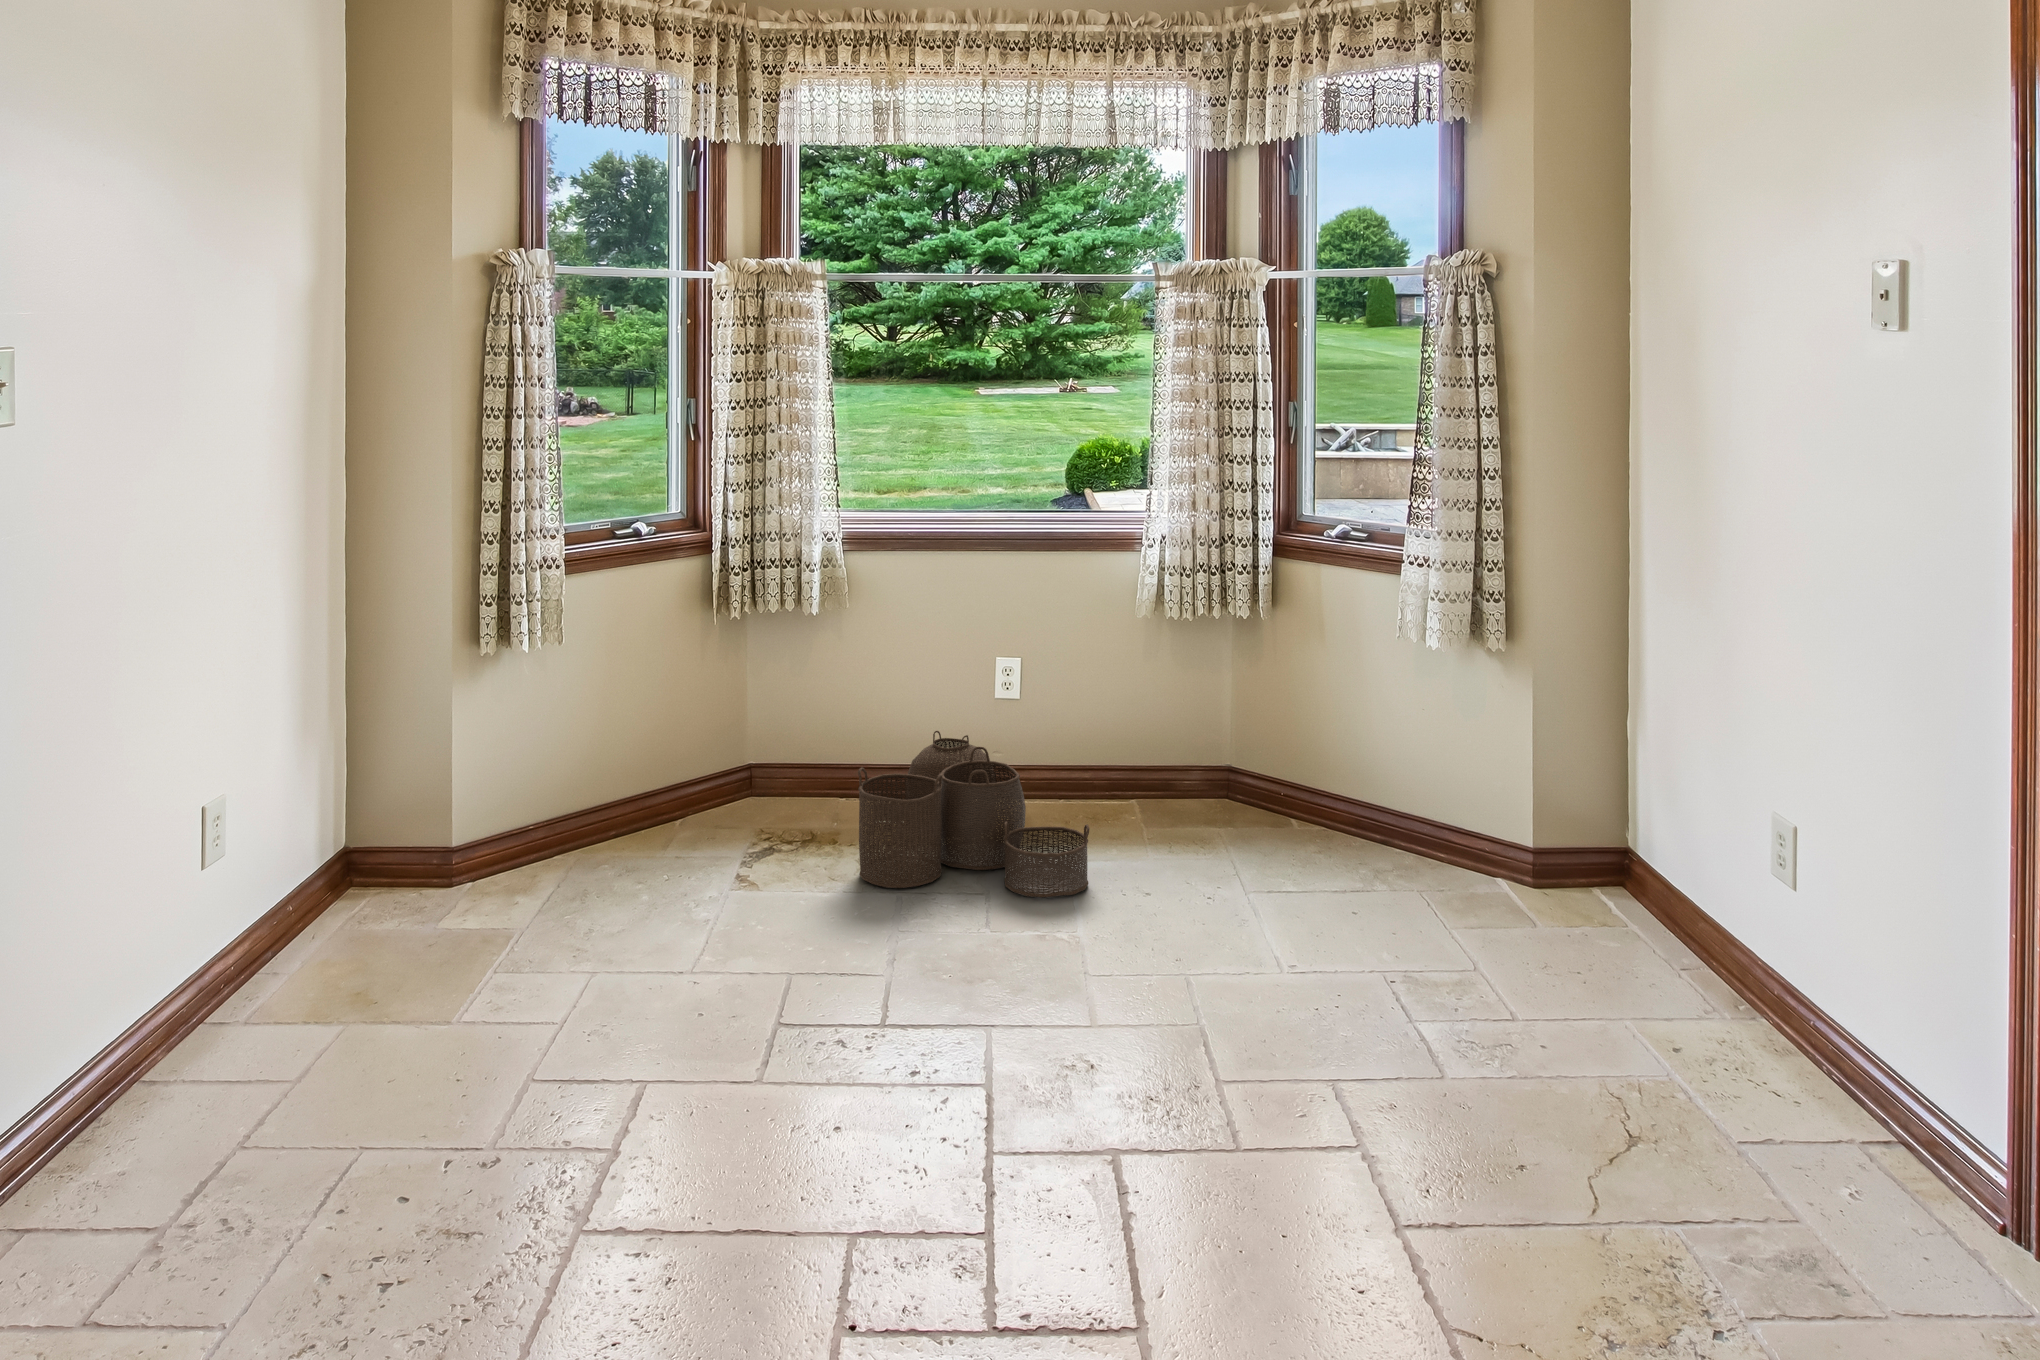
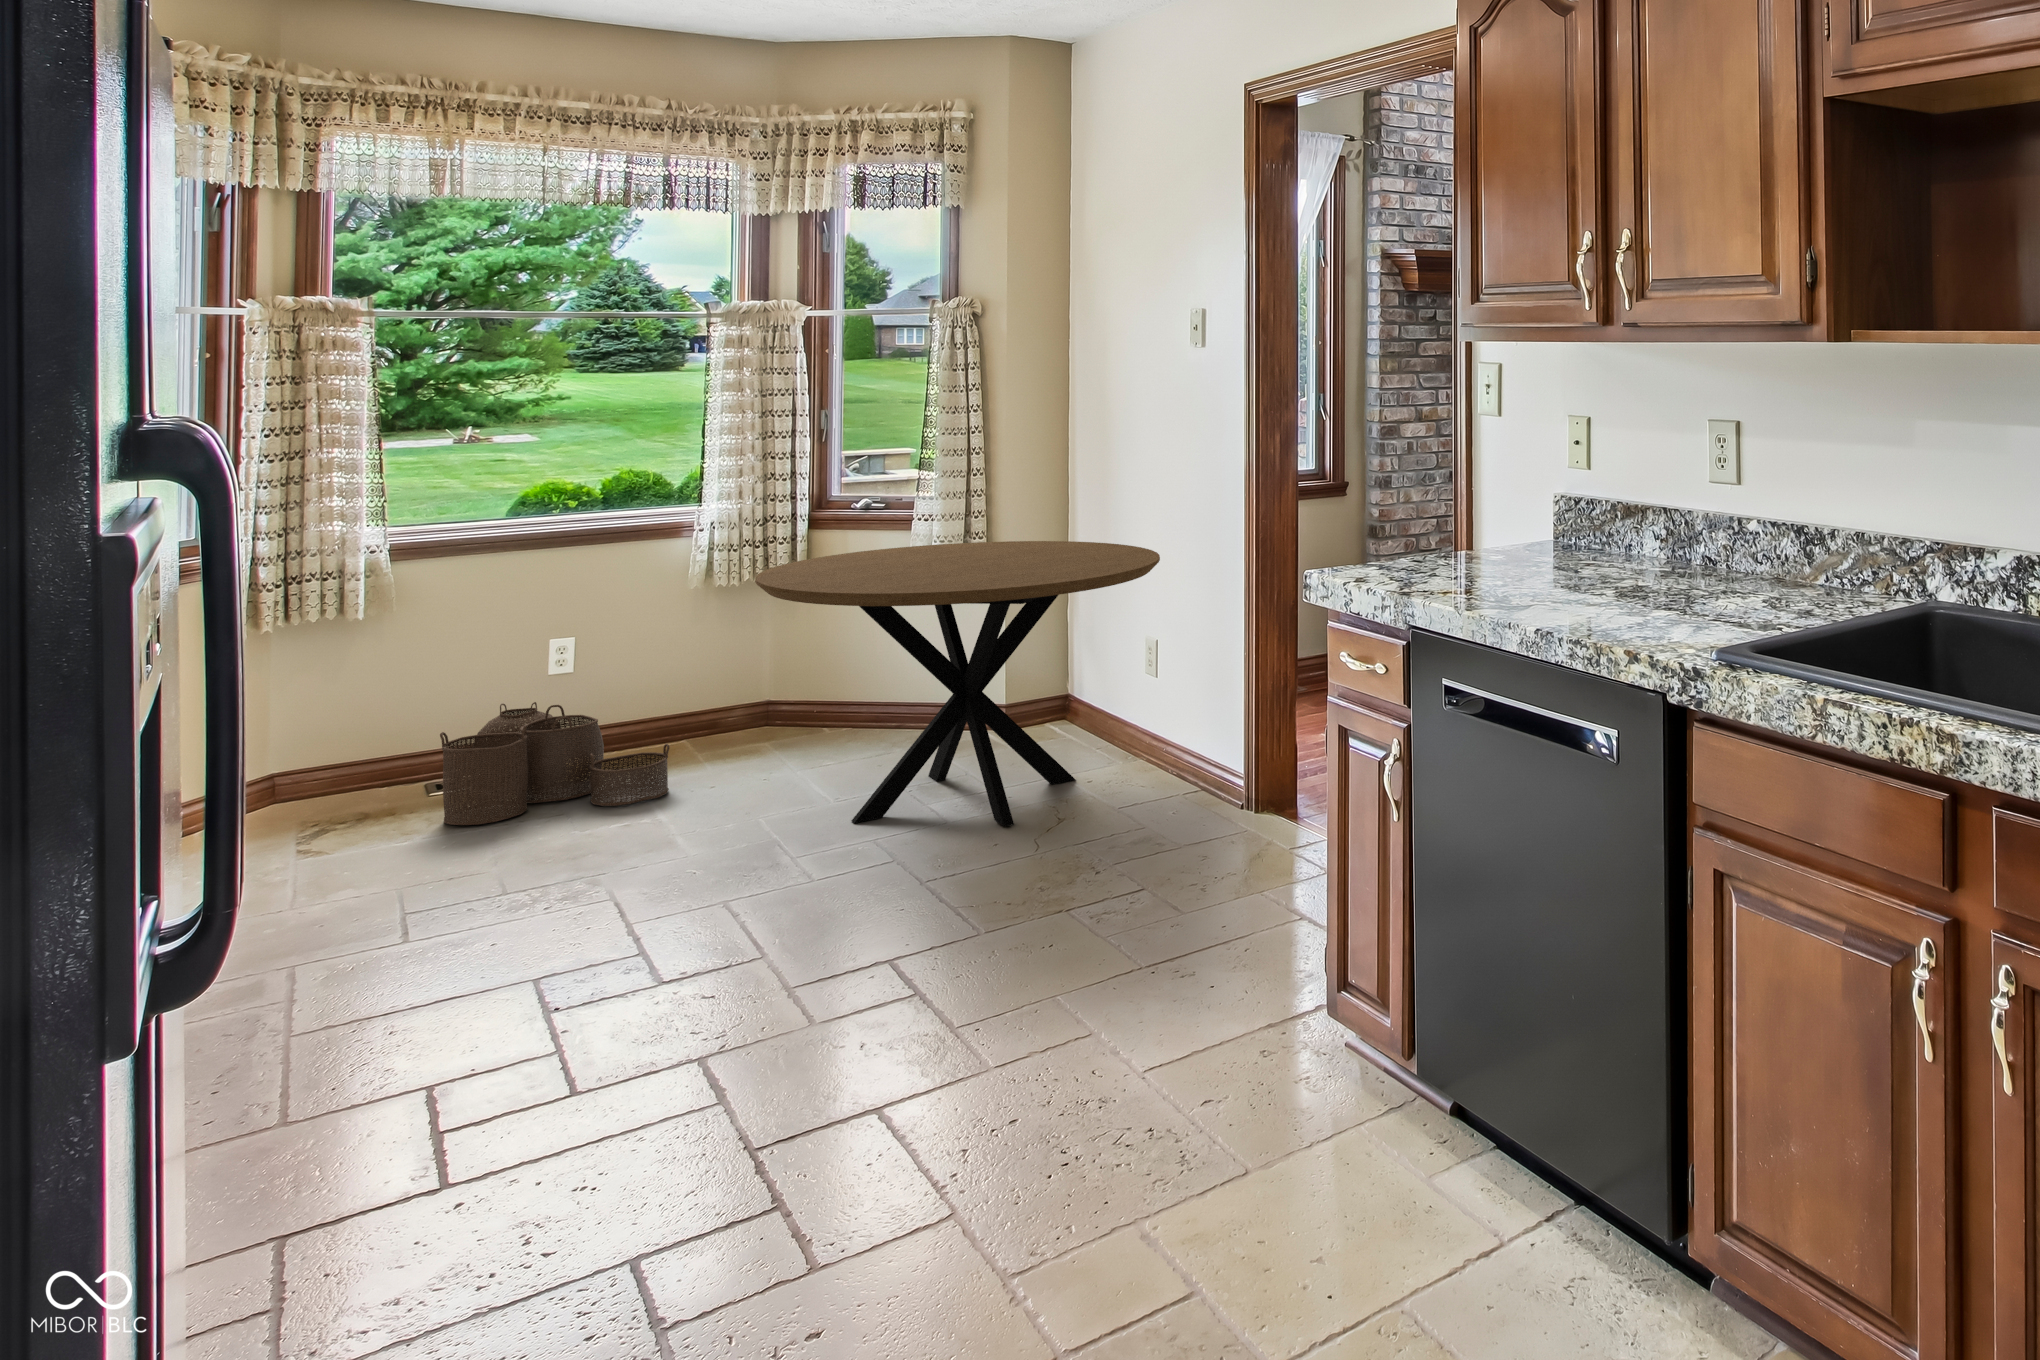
dining table: none [1173,604,1795,1106] -> present [755,541,1160,827]

